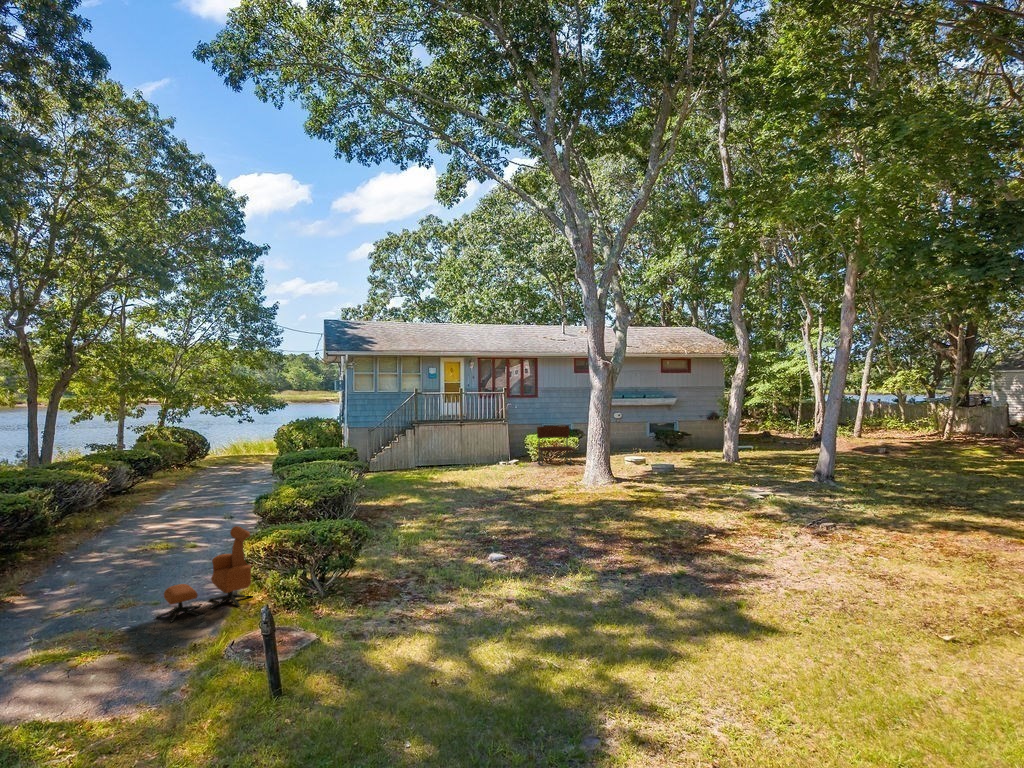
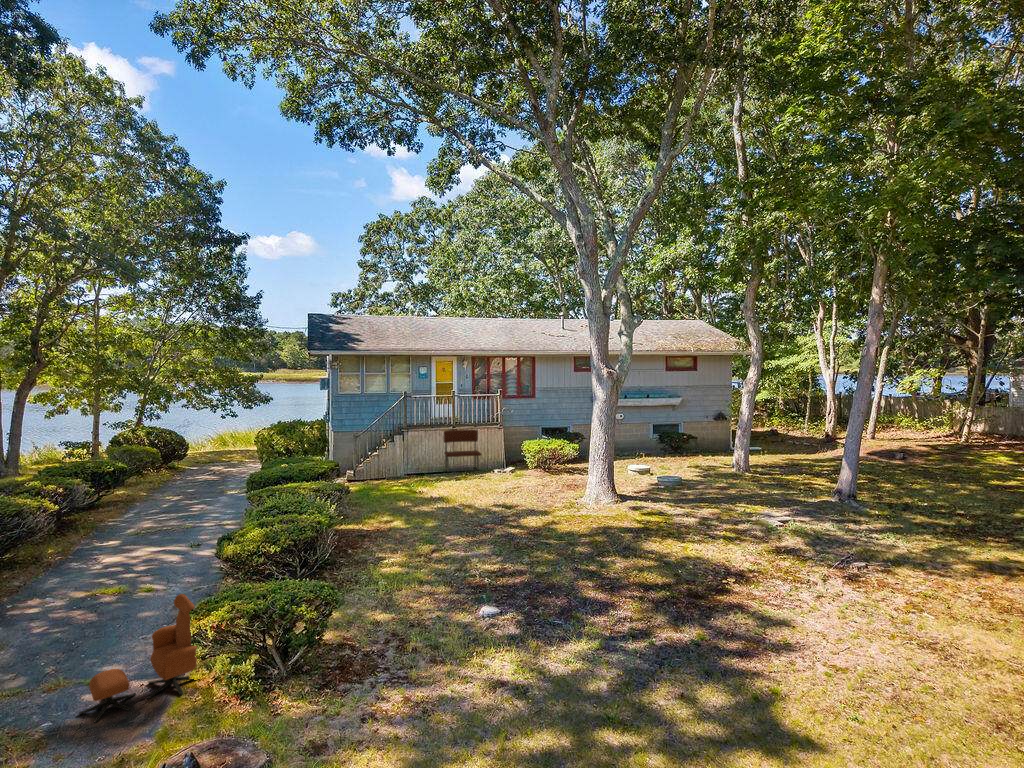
bench: present [537,426,575,466] -> present [444,430,481,471]

